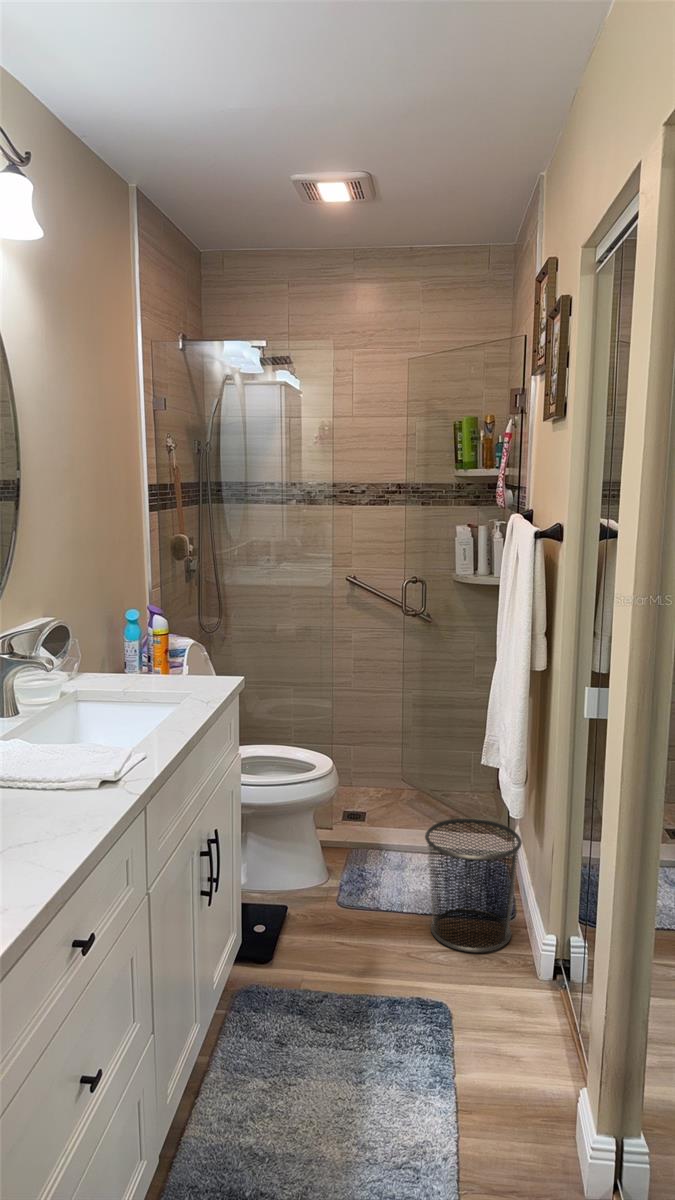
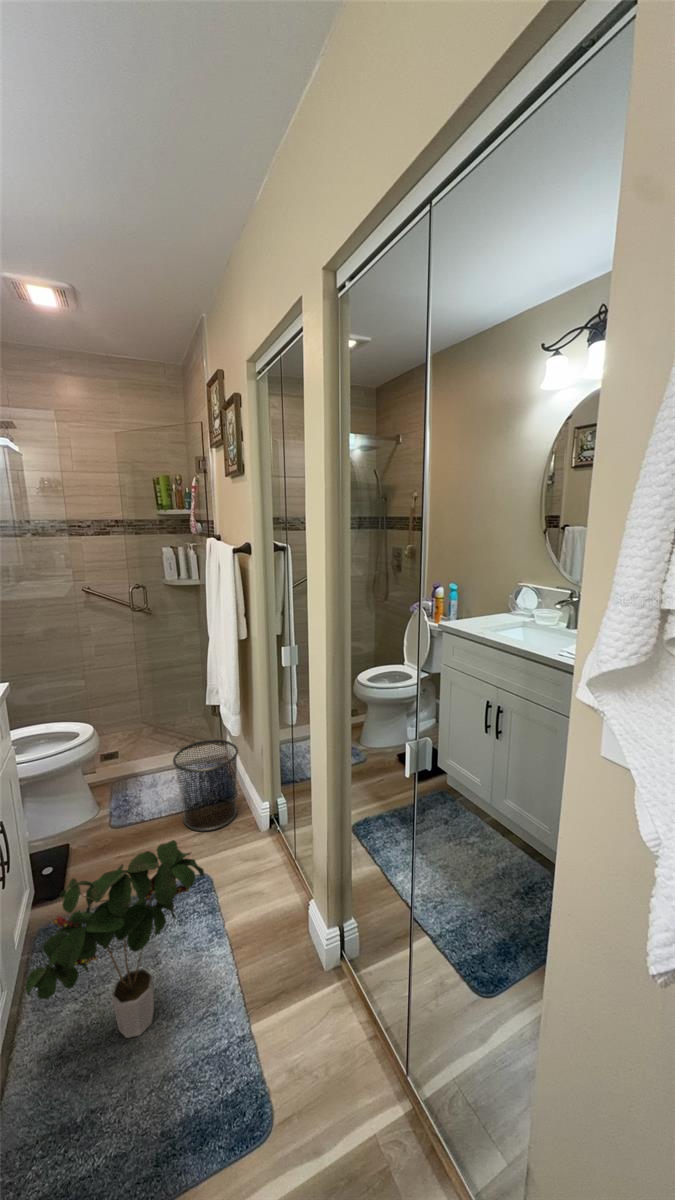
potted plant: none [214,915,427,1147] -> present [25,840,204,1038]

